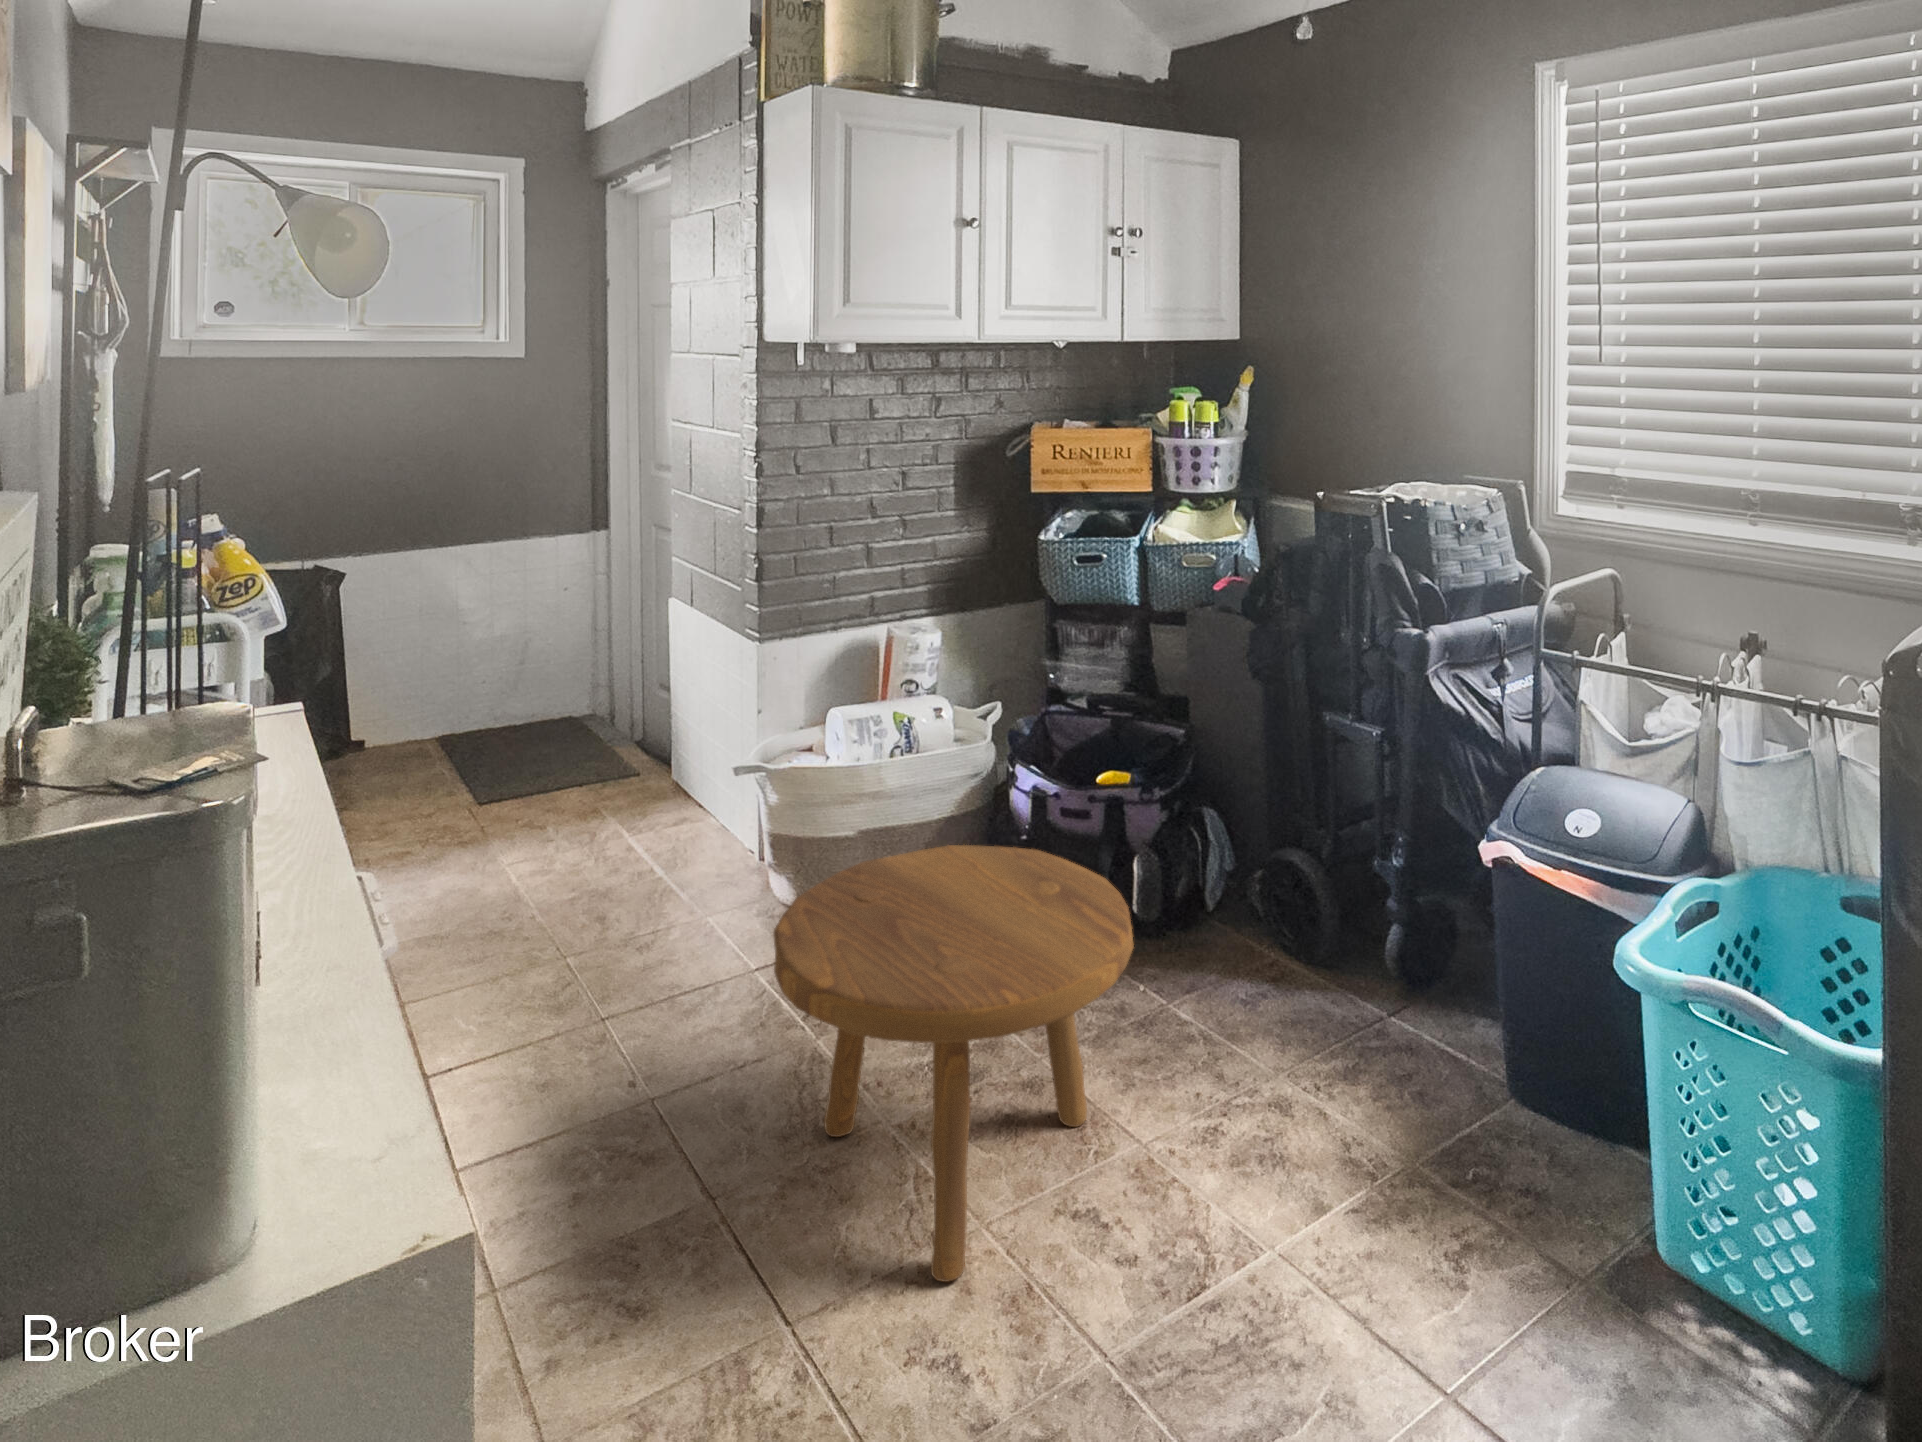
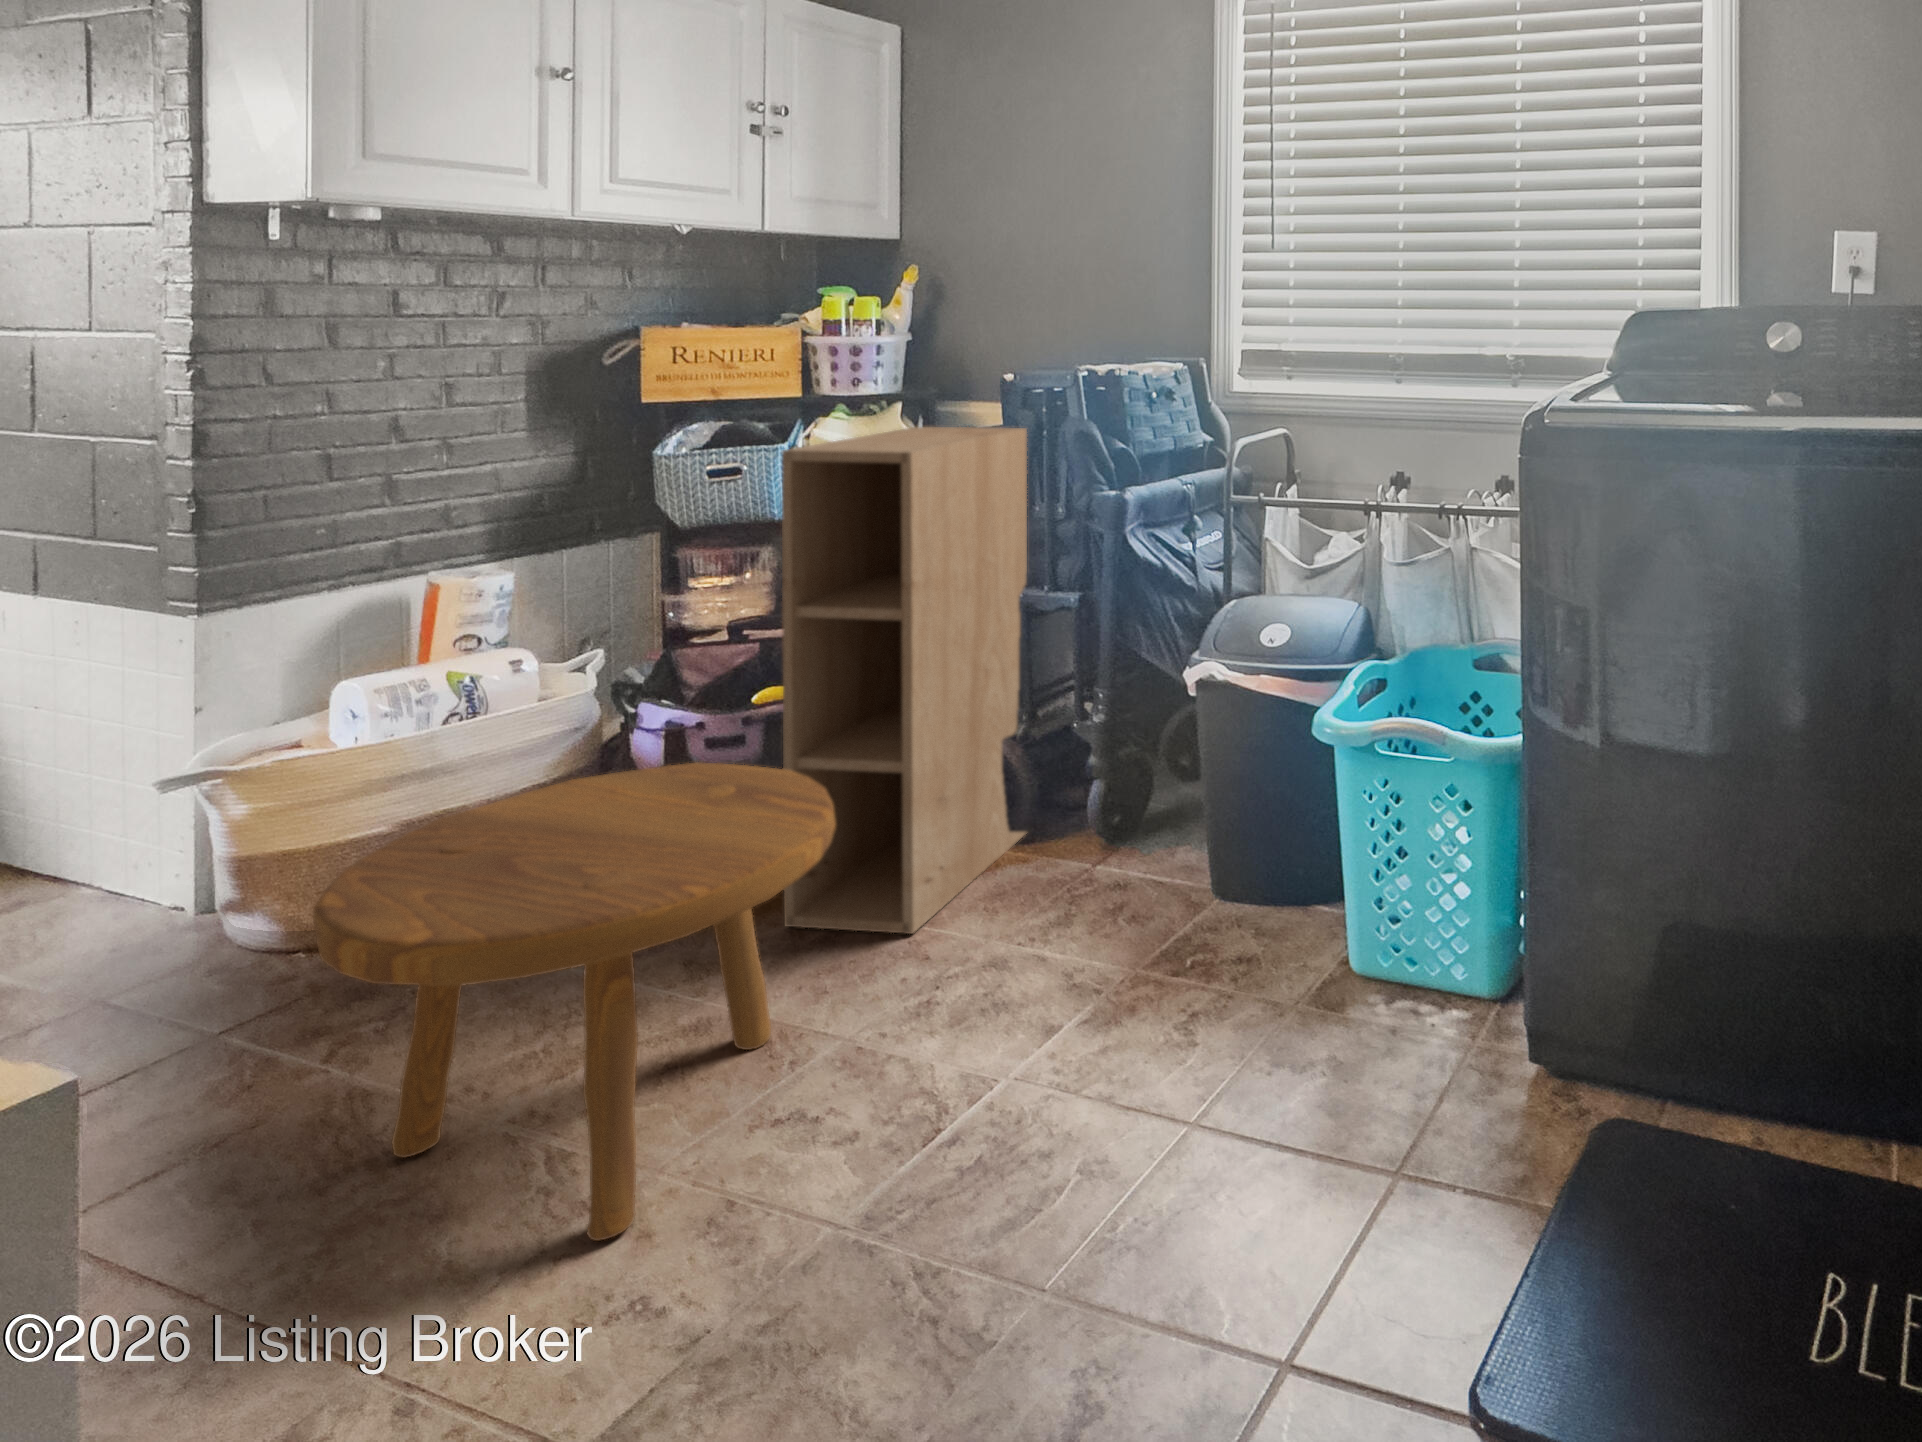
shelving unit: none [1112,541,1331,1047] -> present [782,427,1027,934]

